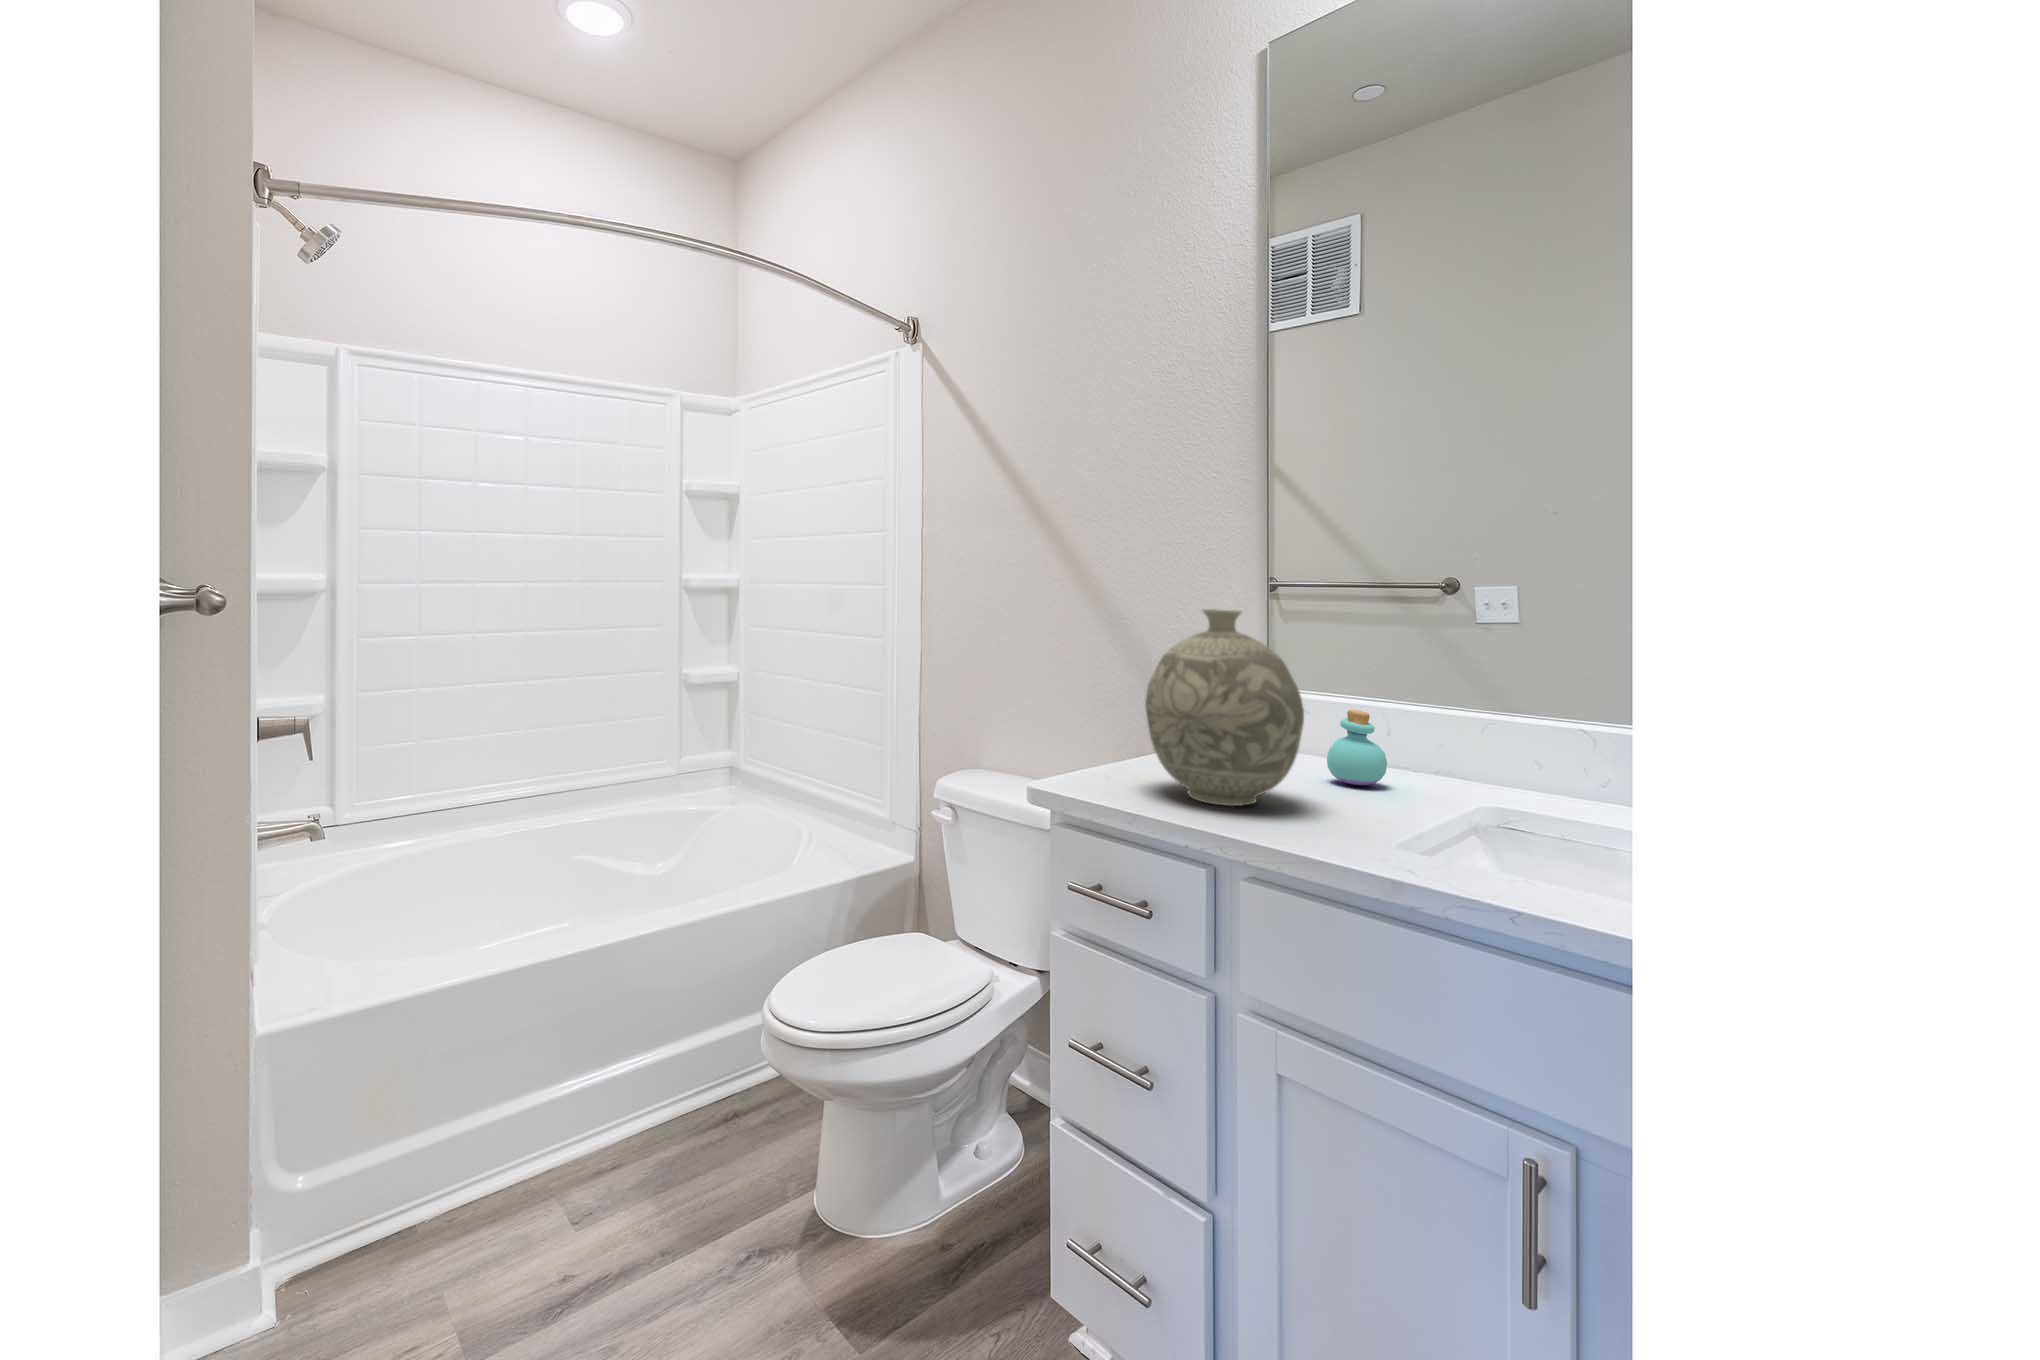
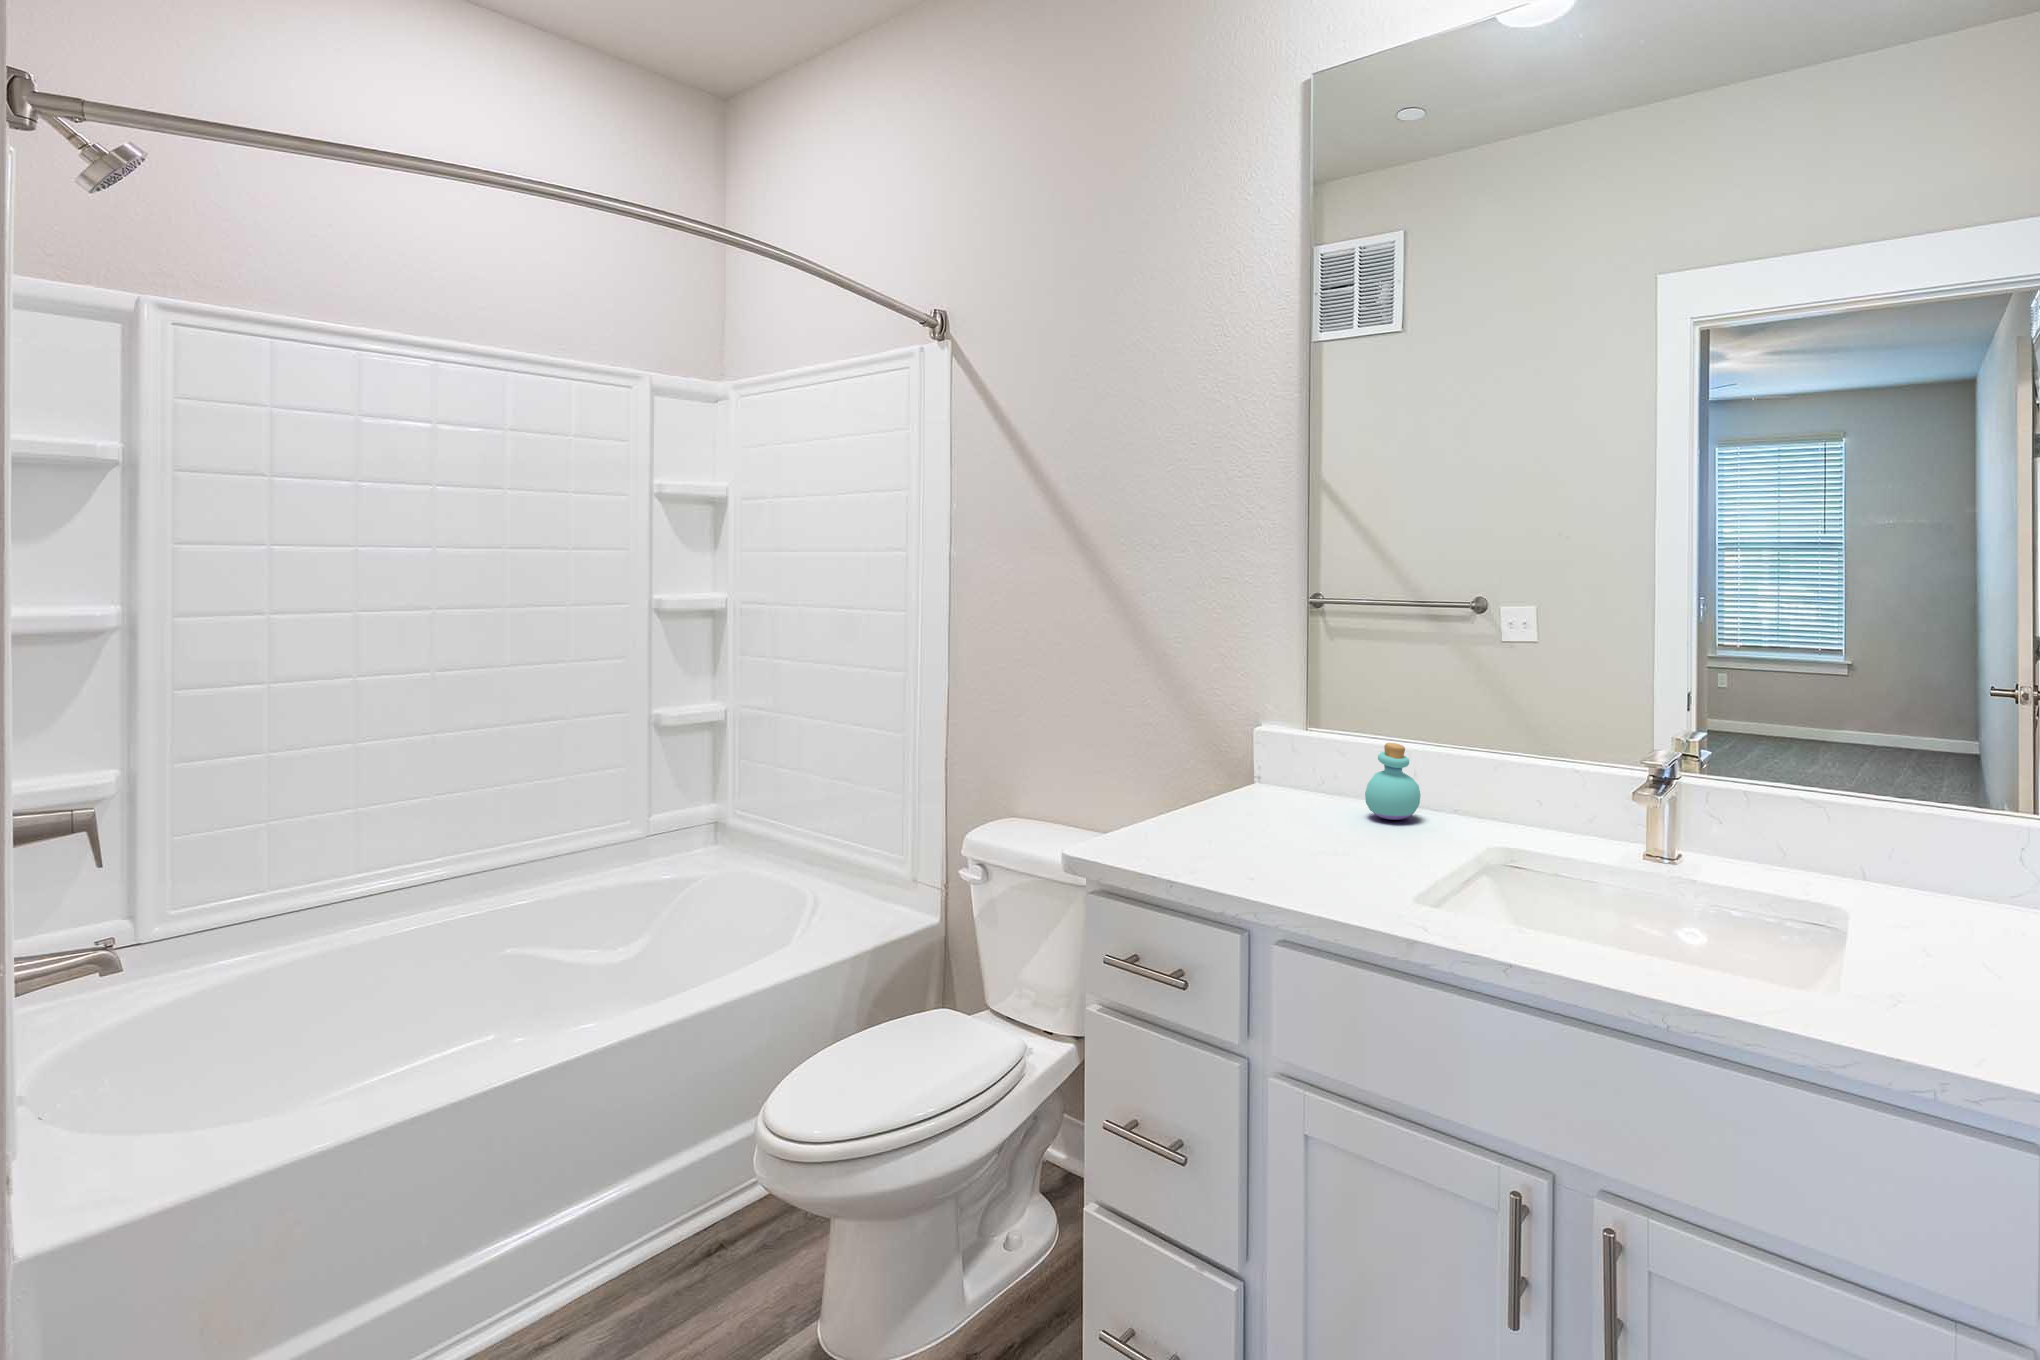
decorative vase: present [1145,609,1304,806] -> none [1183,651,1338,859]

